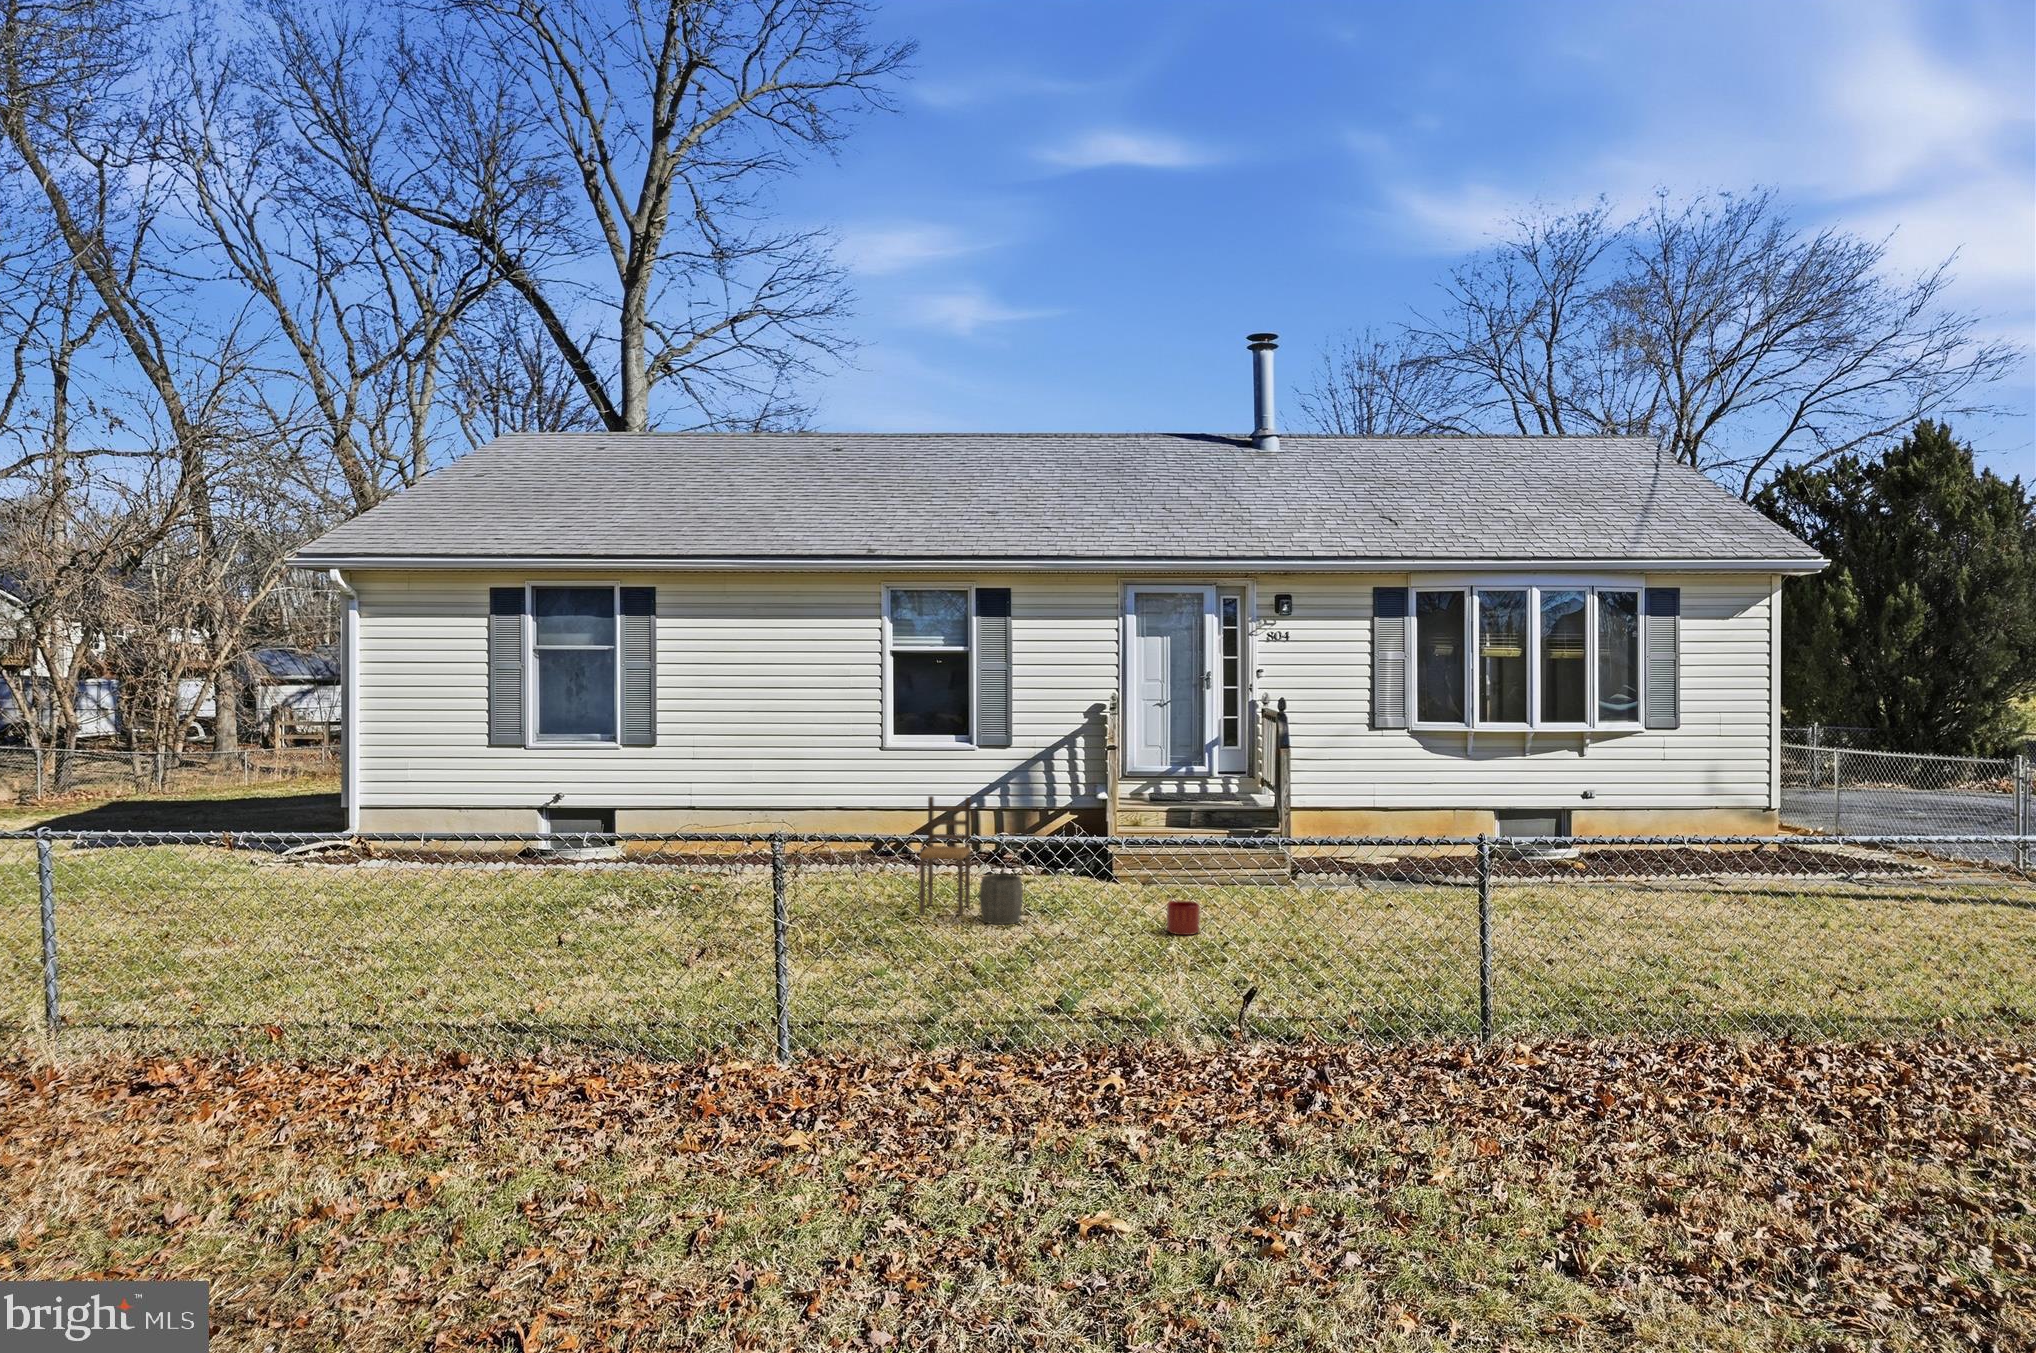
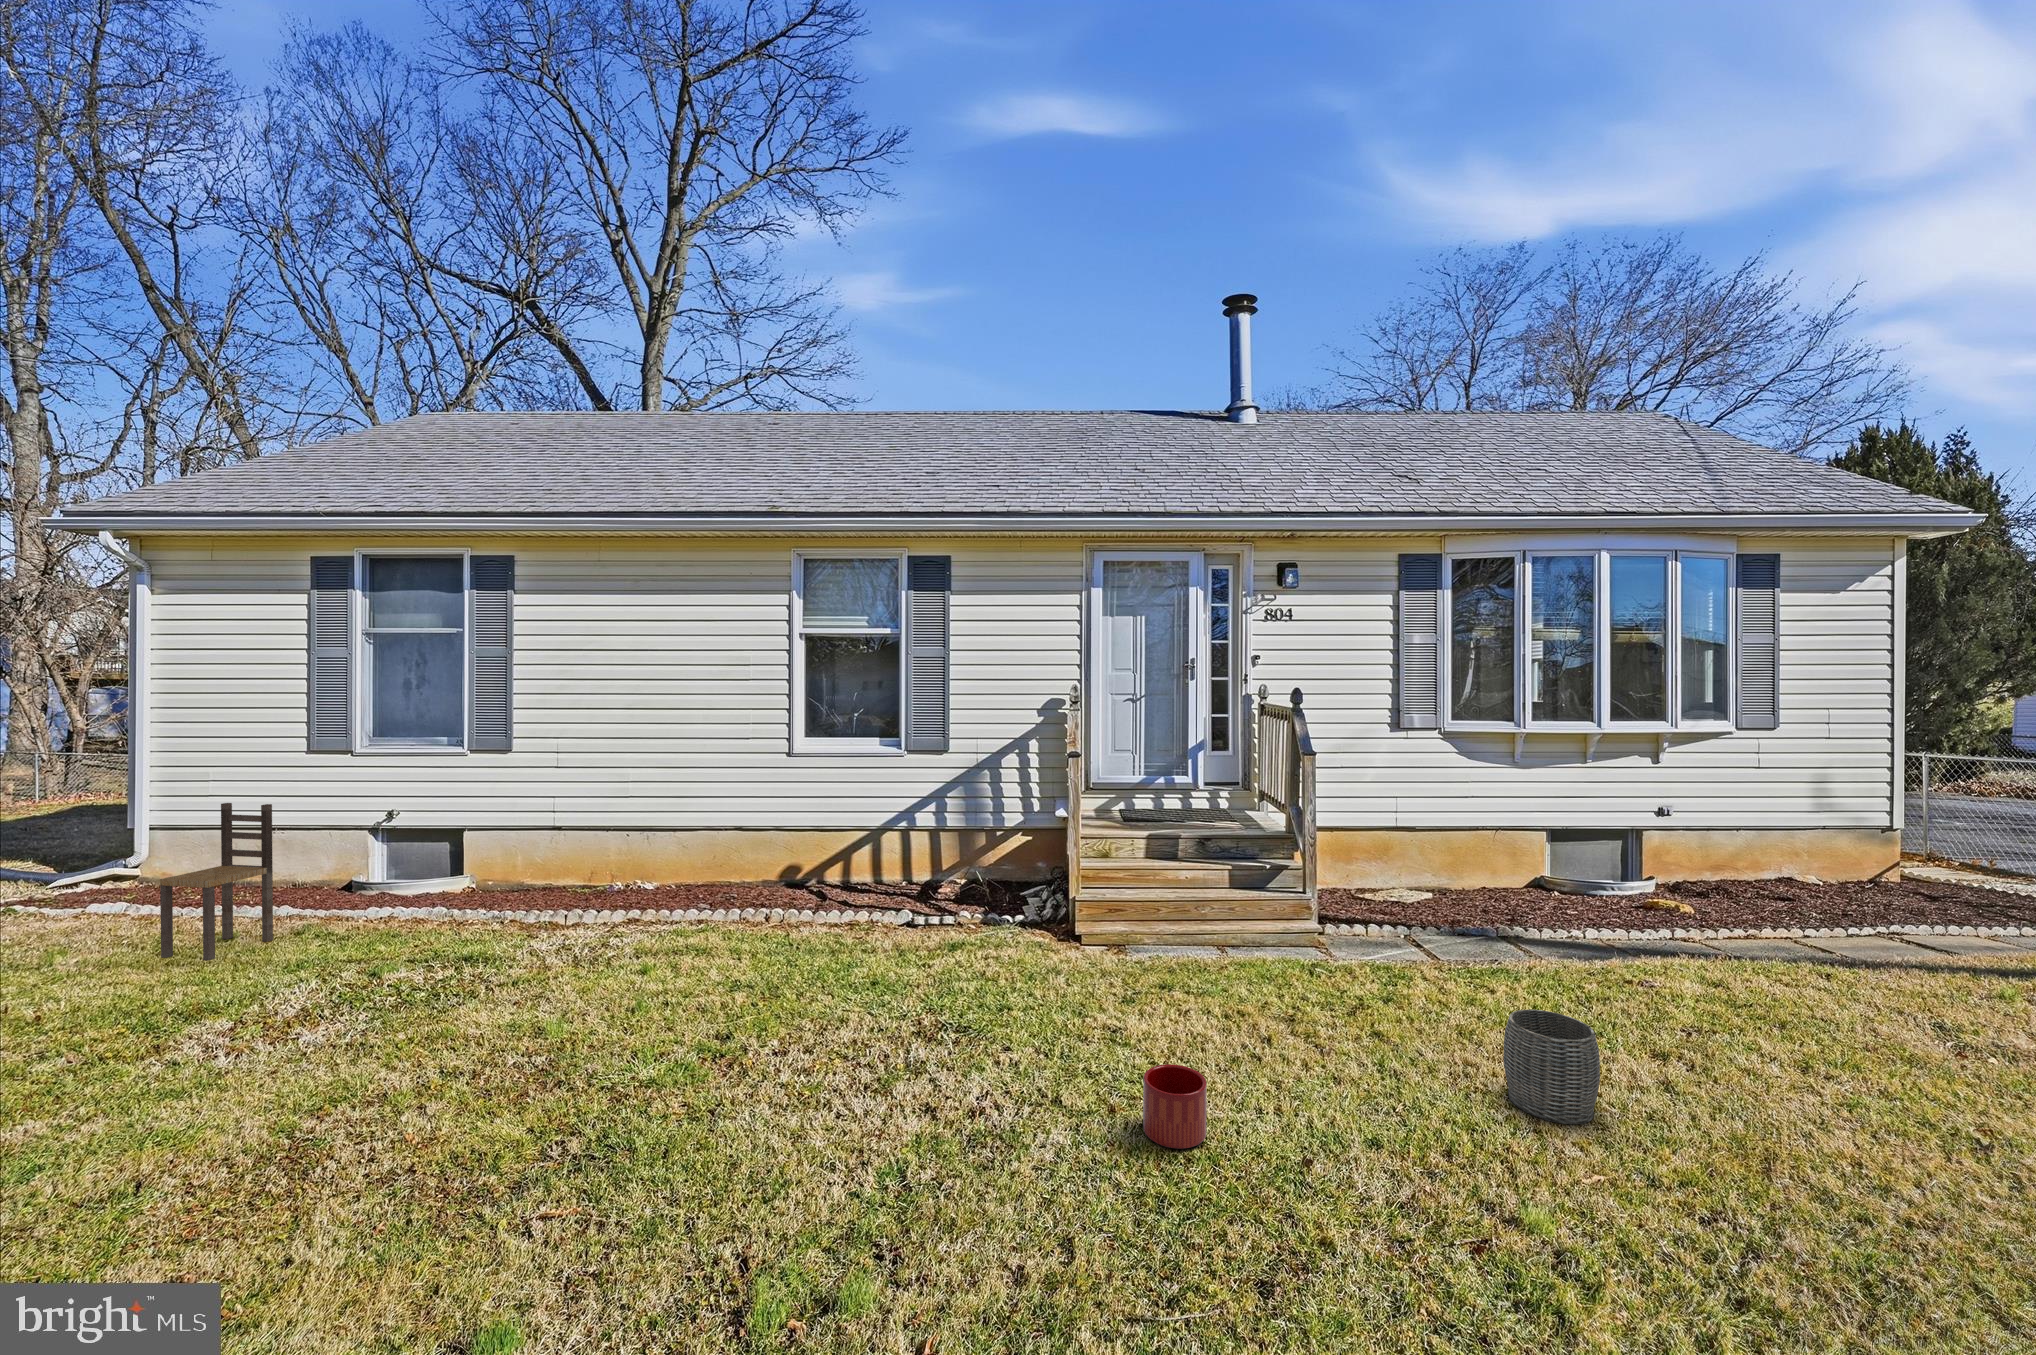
chair: present [919,796,971,916] -> present [160,803,273,960]
woven basket: present [979,874,1023,924] -> present [1504,1009,1600,1124]

